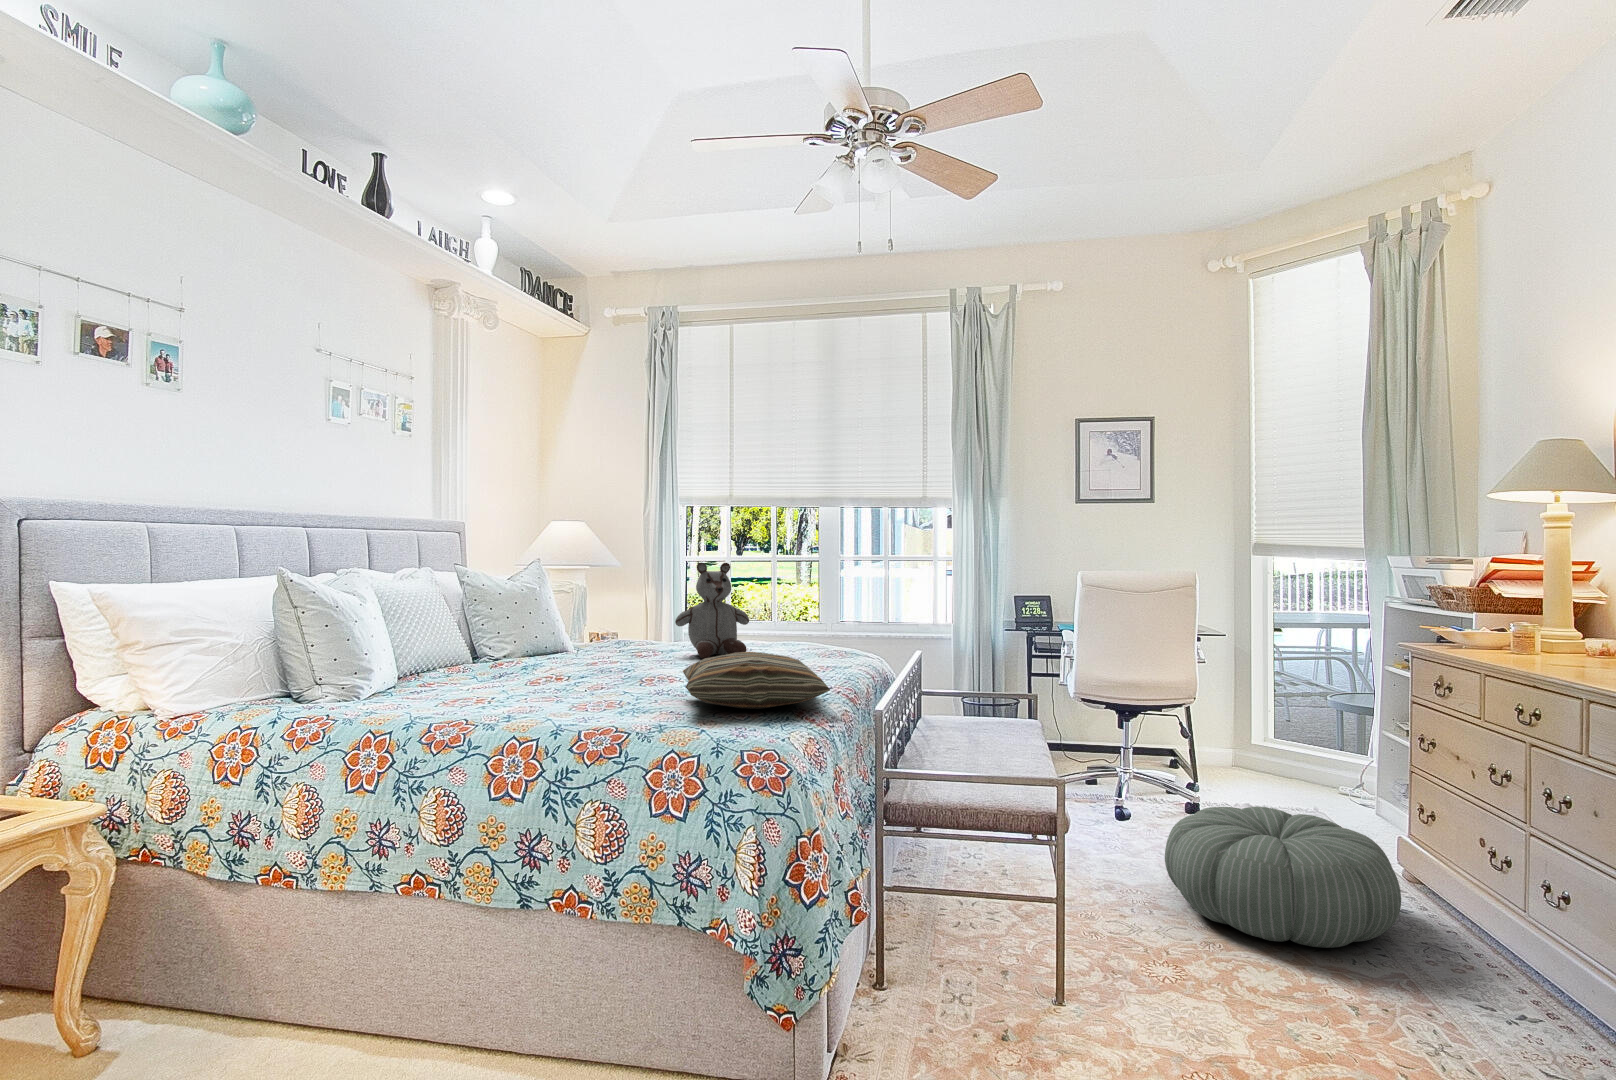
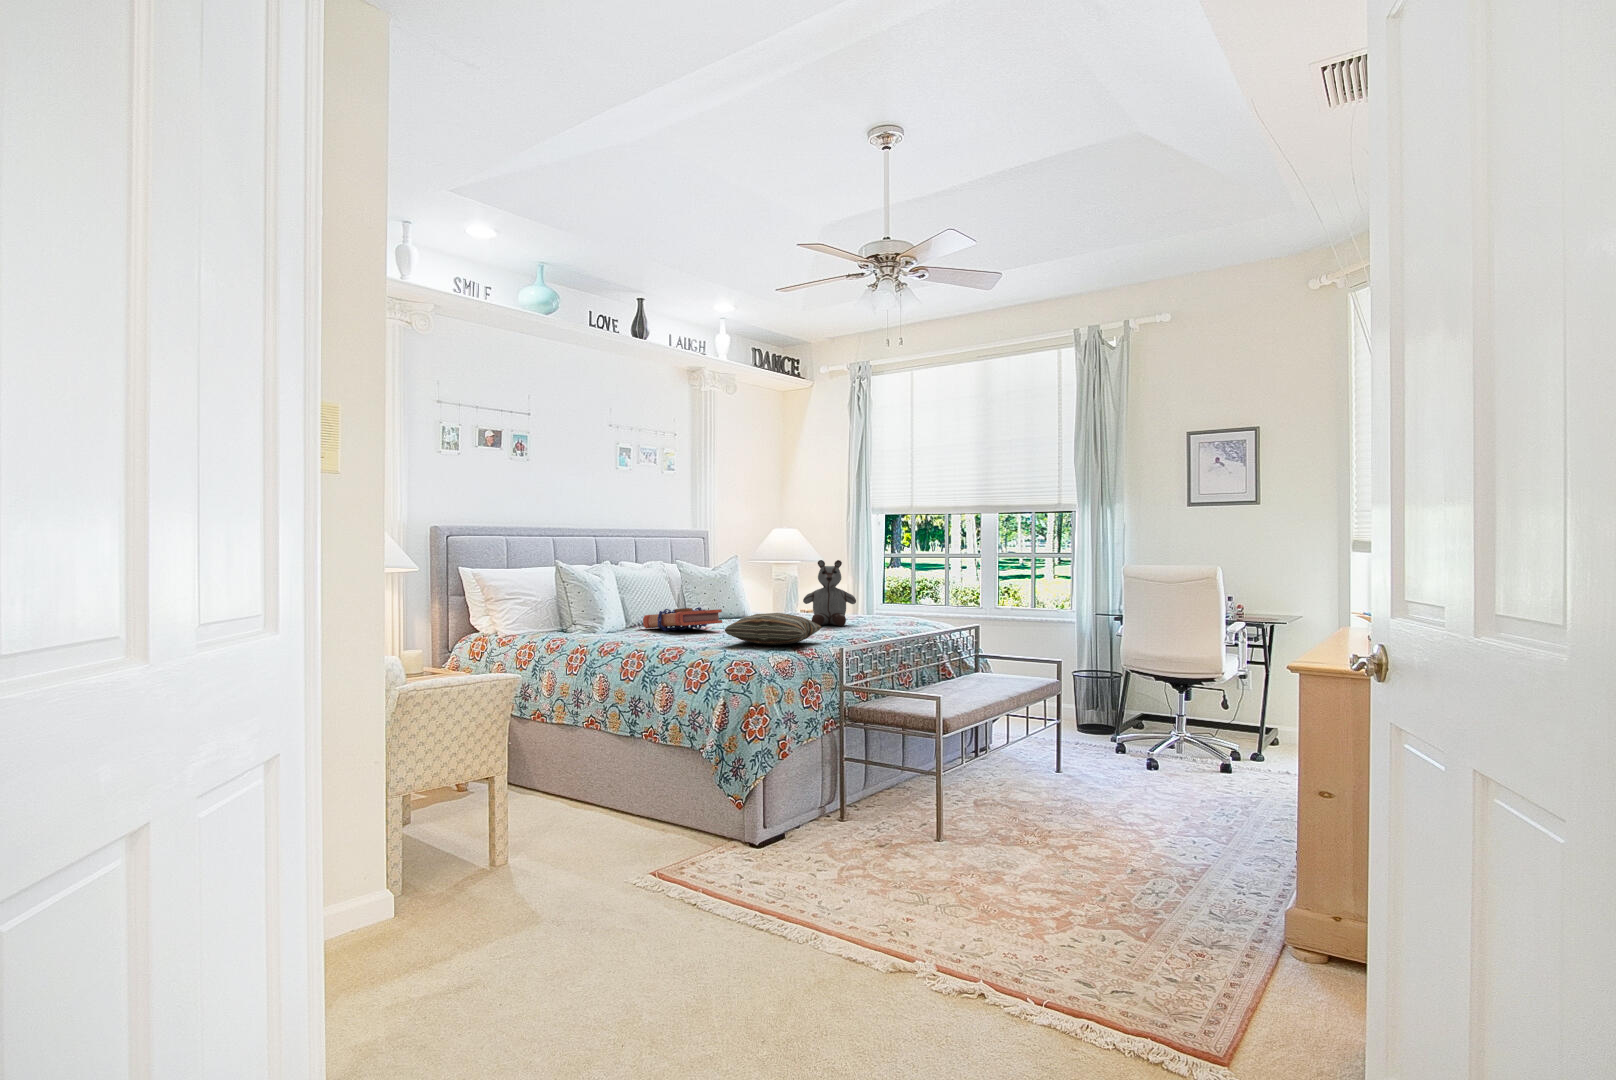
book: none [448,640,596,684] -> present [643,607,722,631]
pouf: present [1165,807,1401,948] -> none [1087,748,1255,844]

